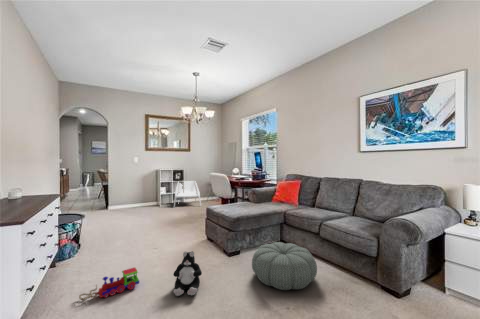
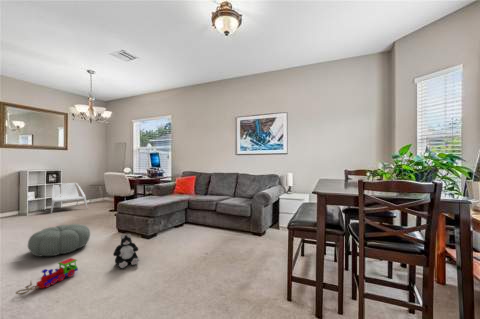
pouf: present [252,242,317,290] -> present [28,224,90,256]

